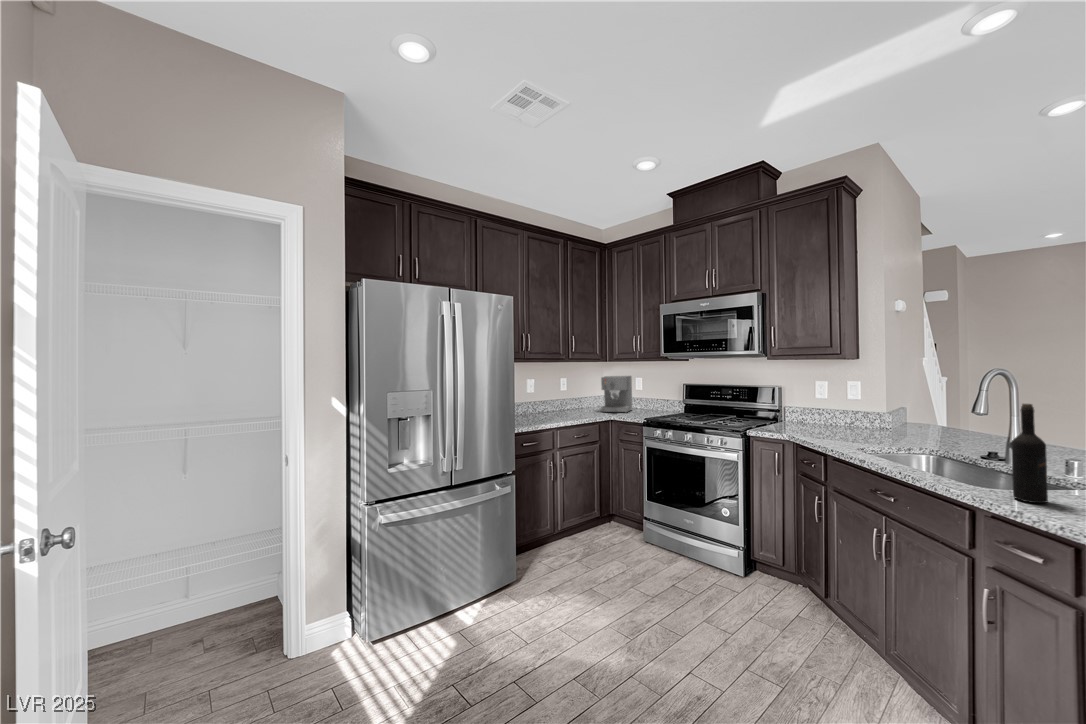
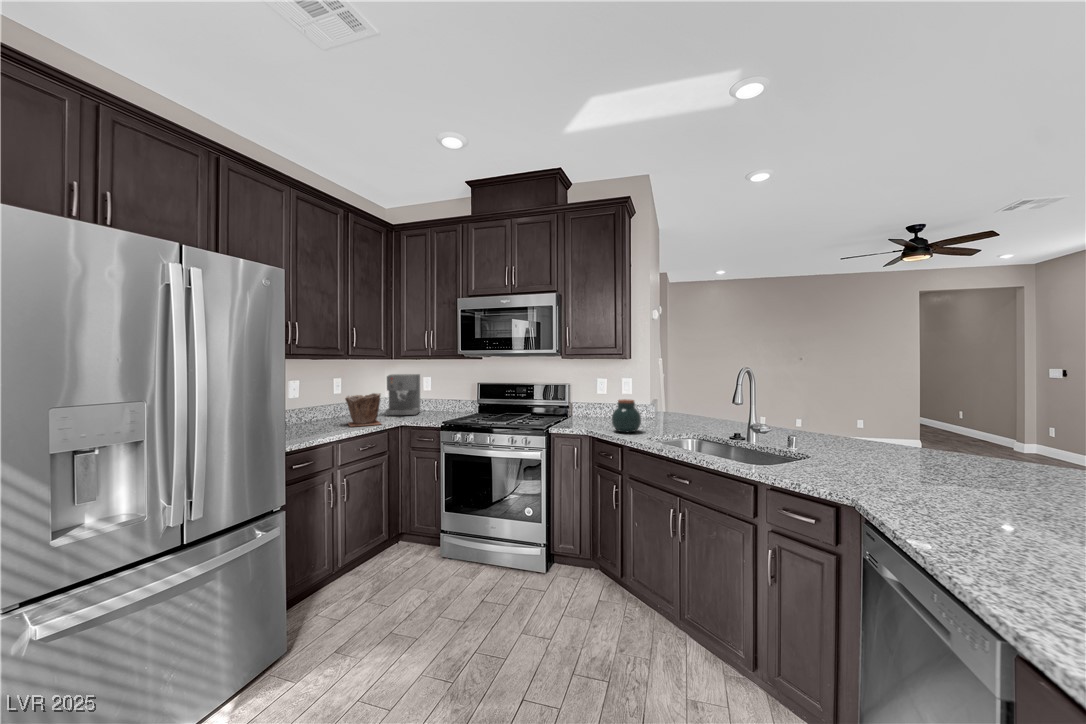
plant pot: none [566,392,594,419] -> present [345,393,381,427]
jar: none [816,403,855,440] -> present [612,399,641,432]
wine bottle: present [1011,404,1048,503] -> none [783,398,805,475]

